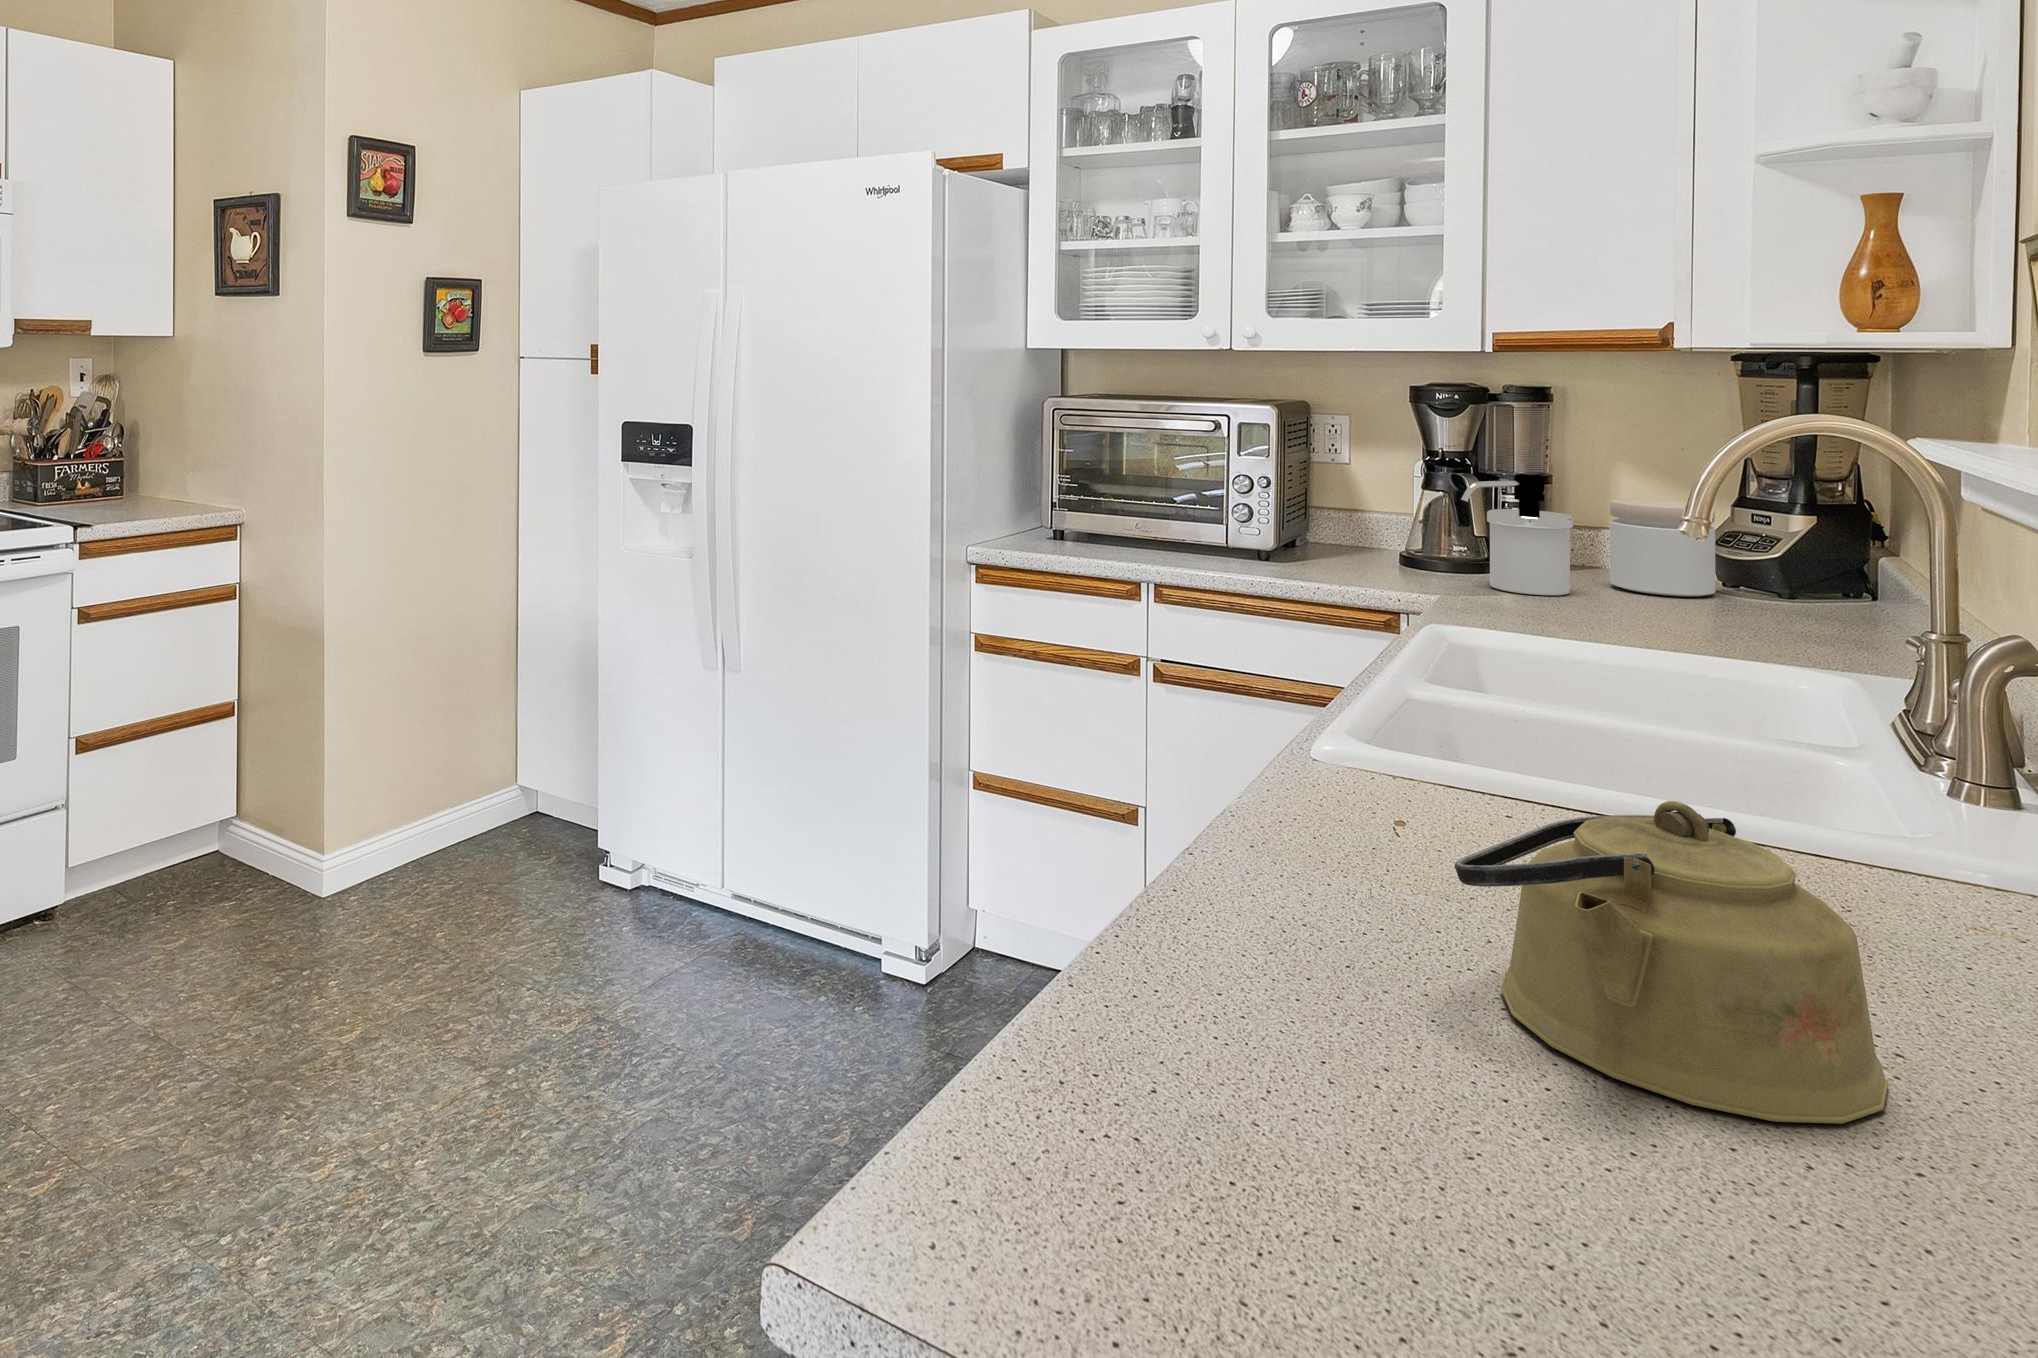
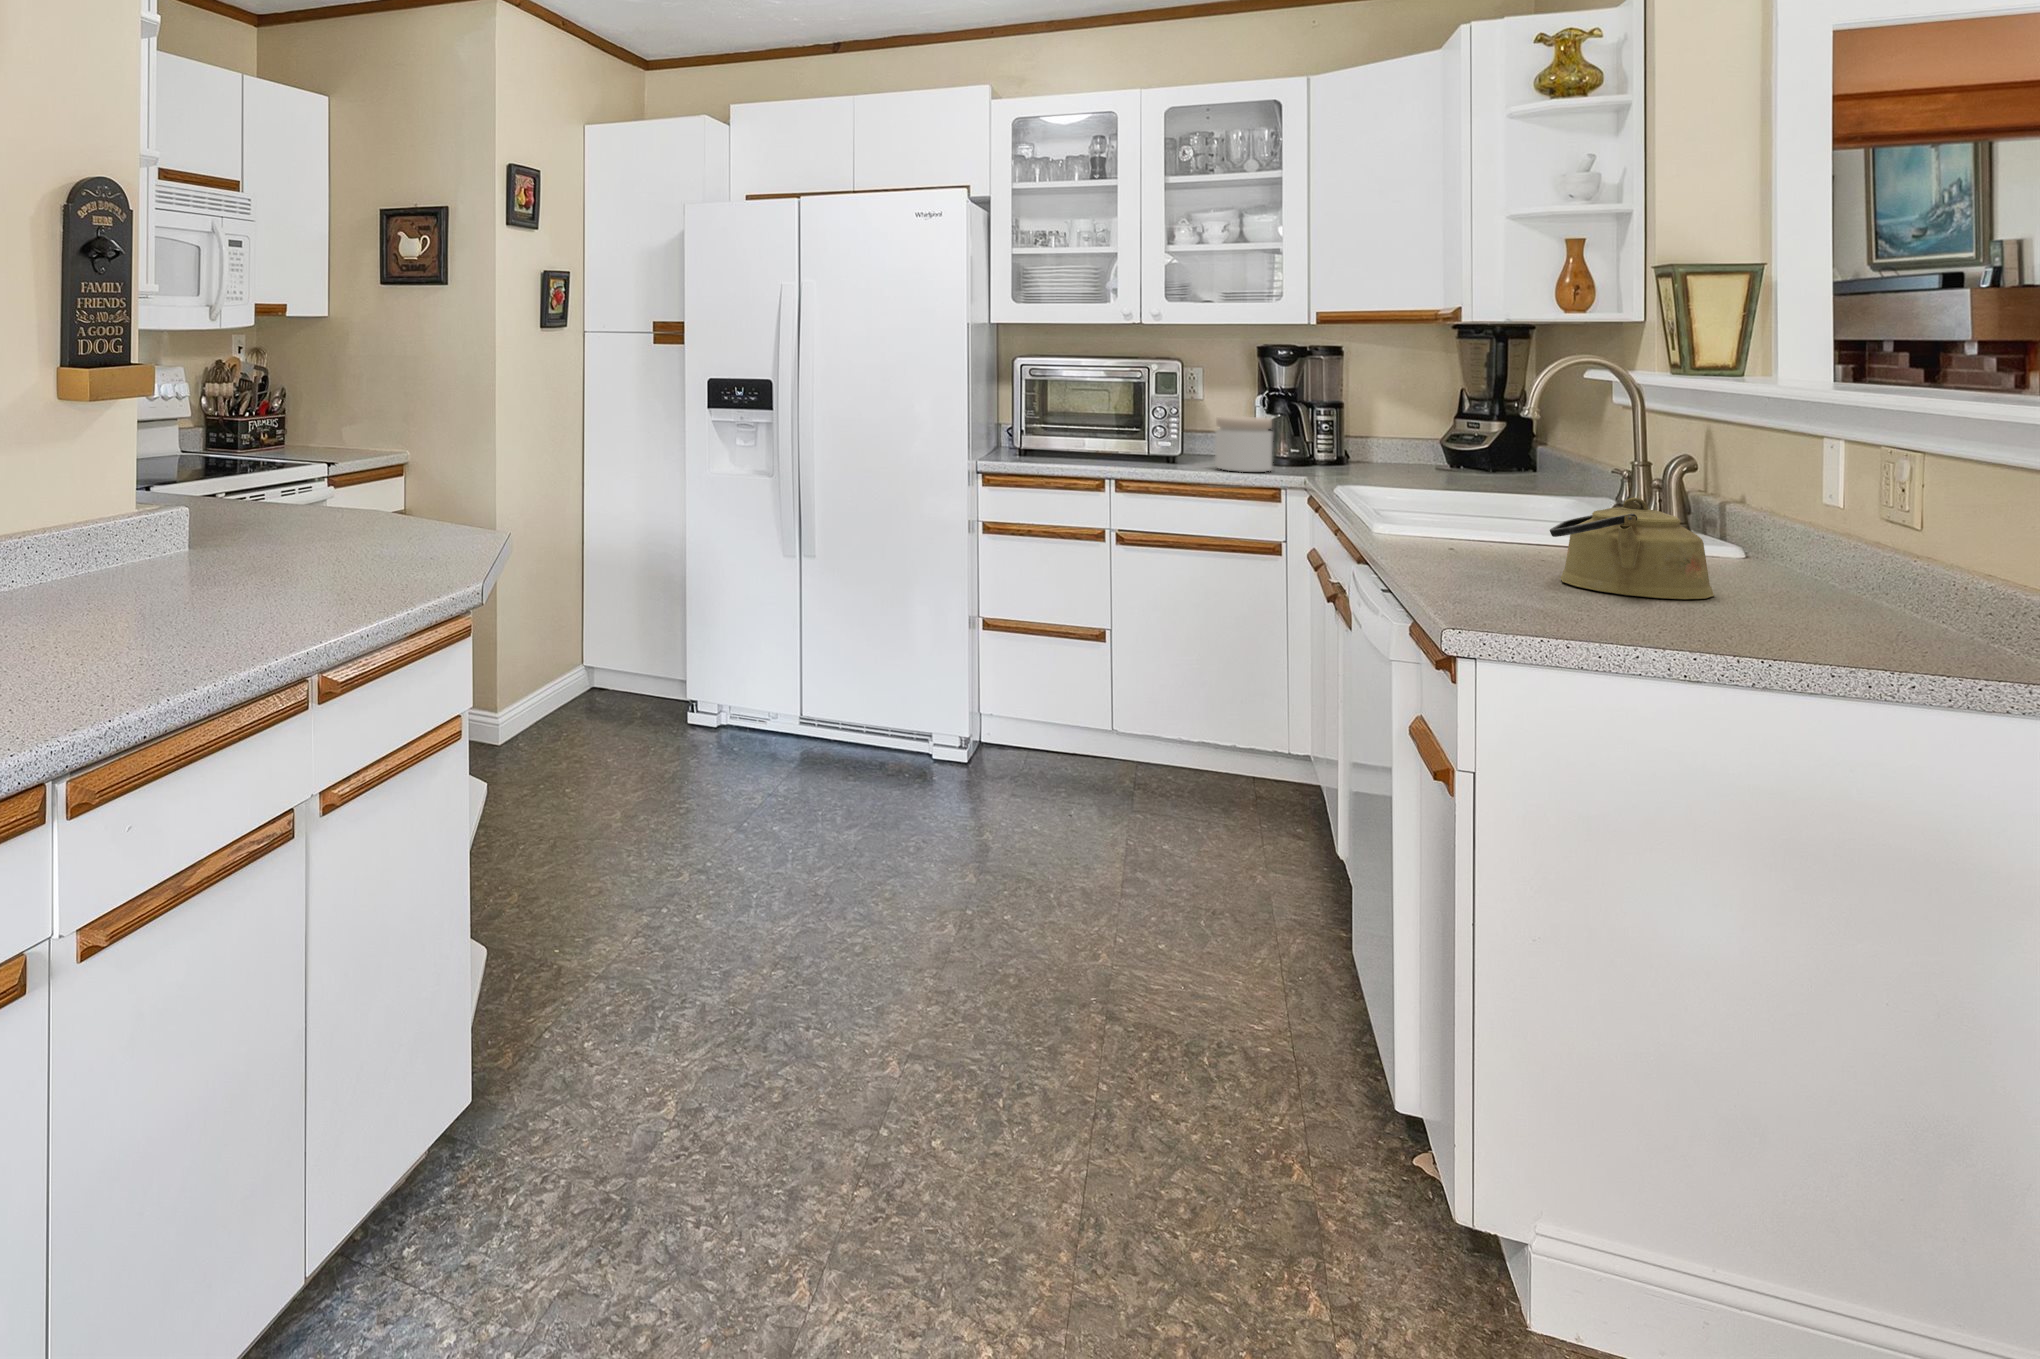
soap dispenser: present [1461,474,1573,595] -> none [1320,401,1381,474]
jar: present [1610,499,1715,596] -> present [1215,416,1273,472]

